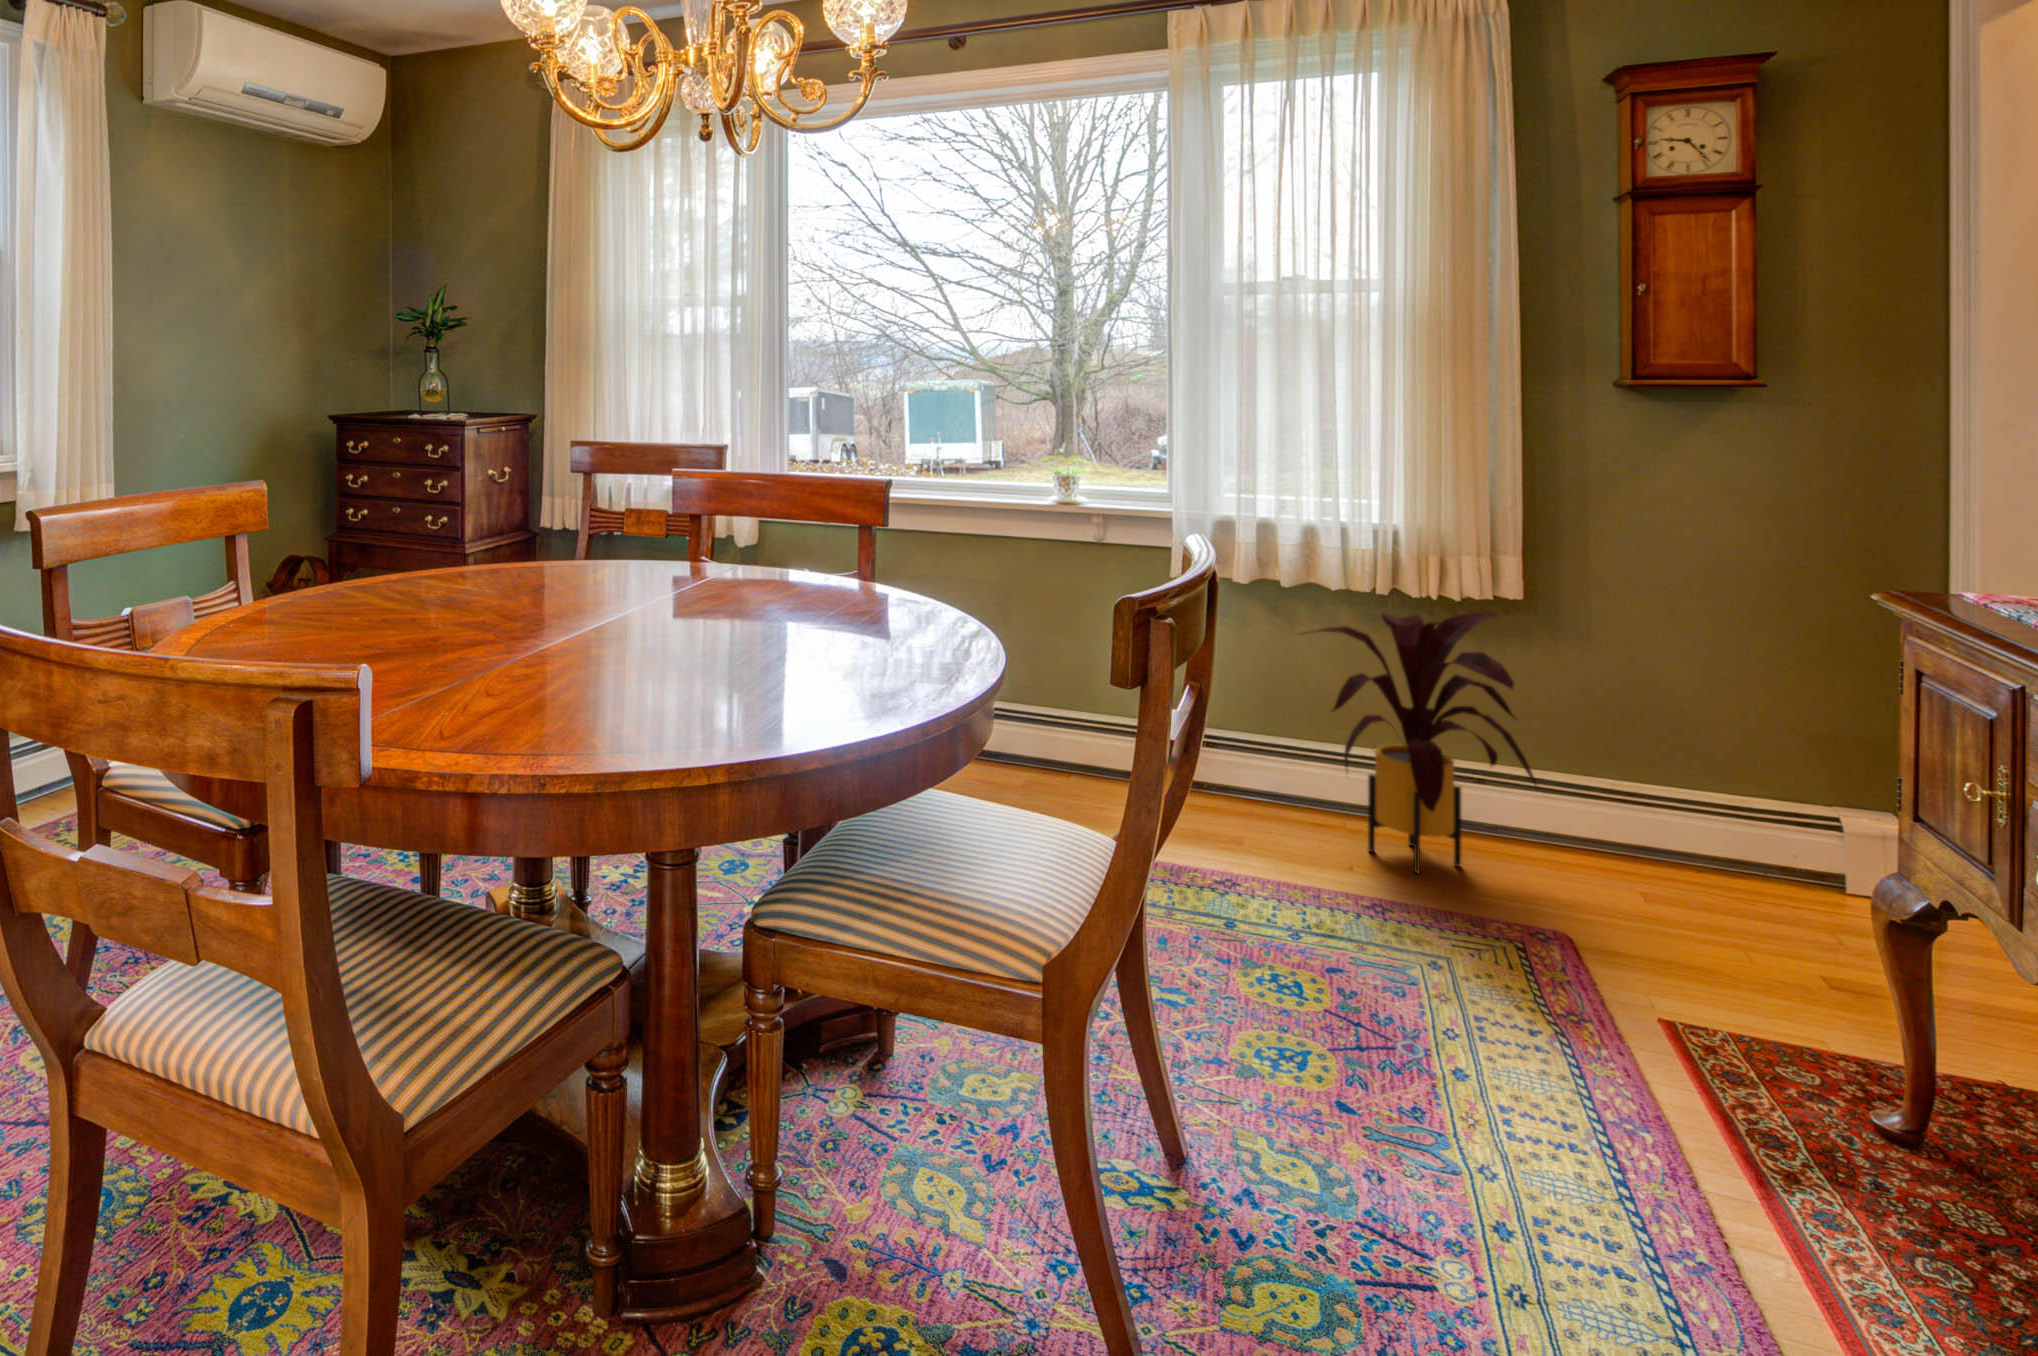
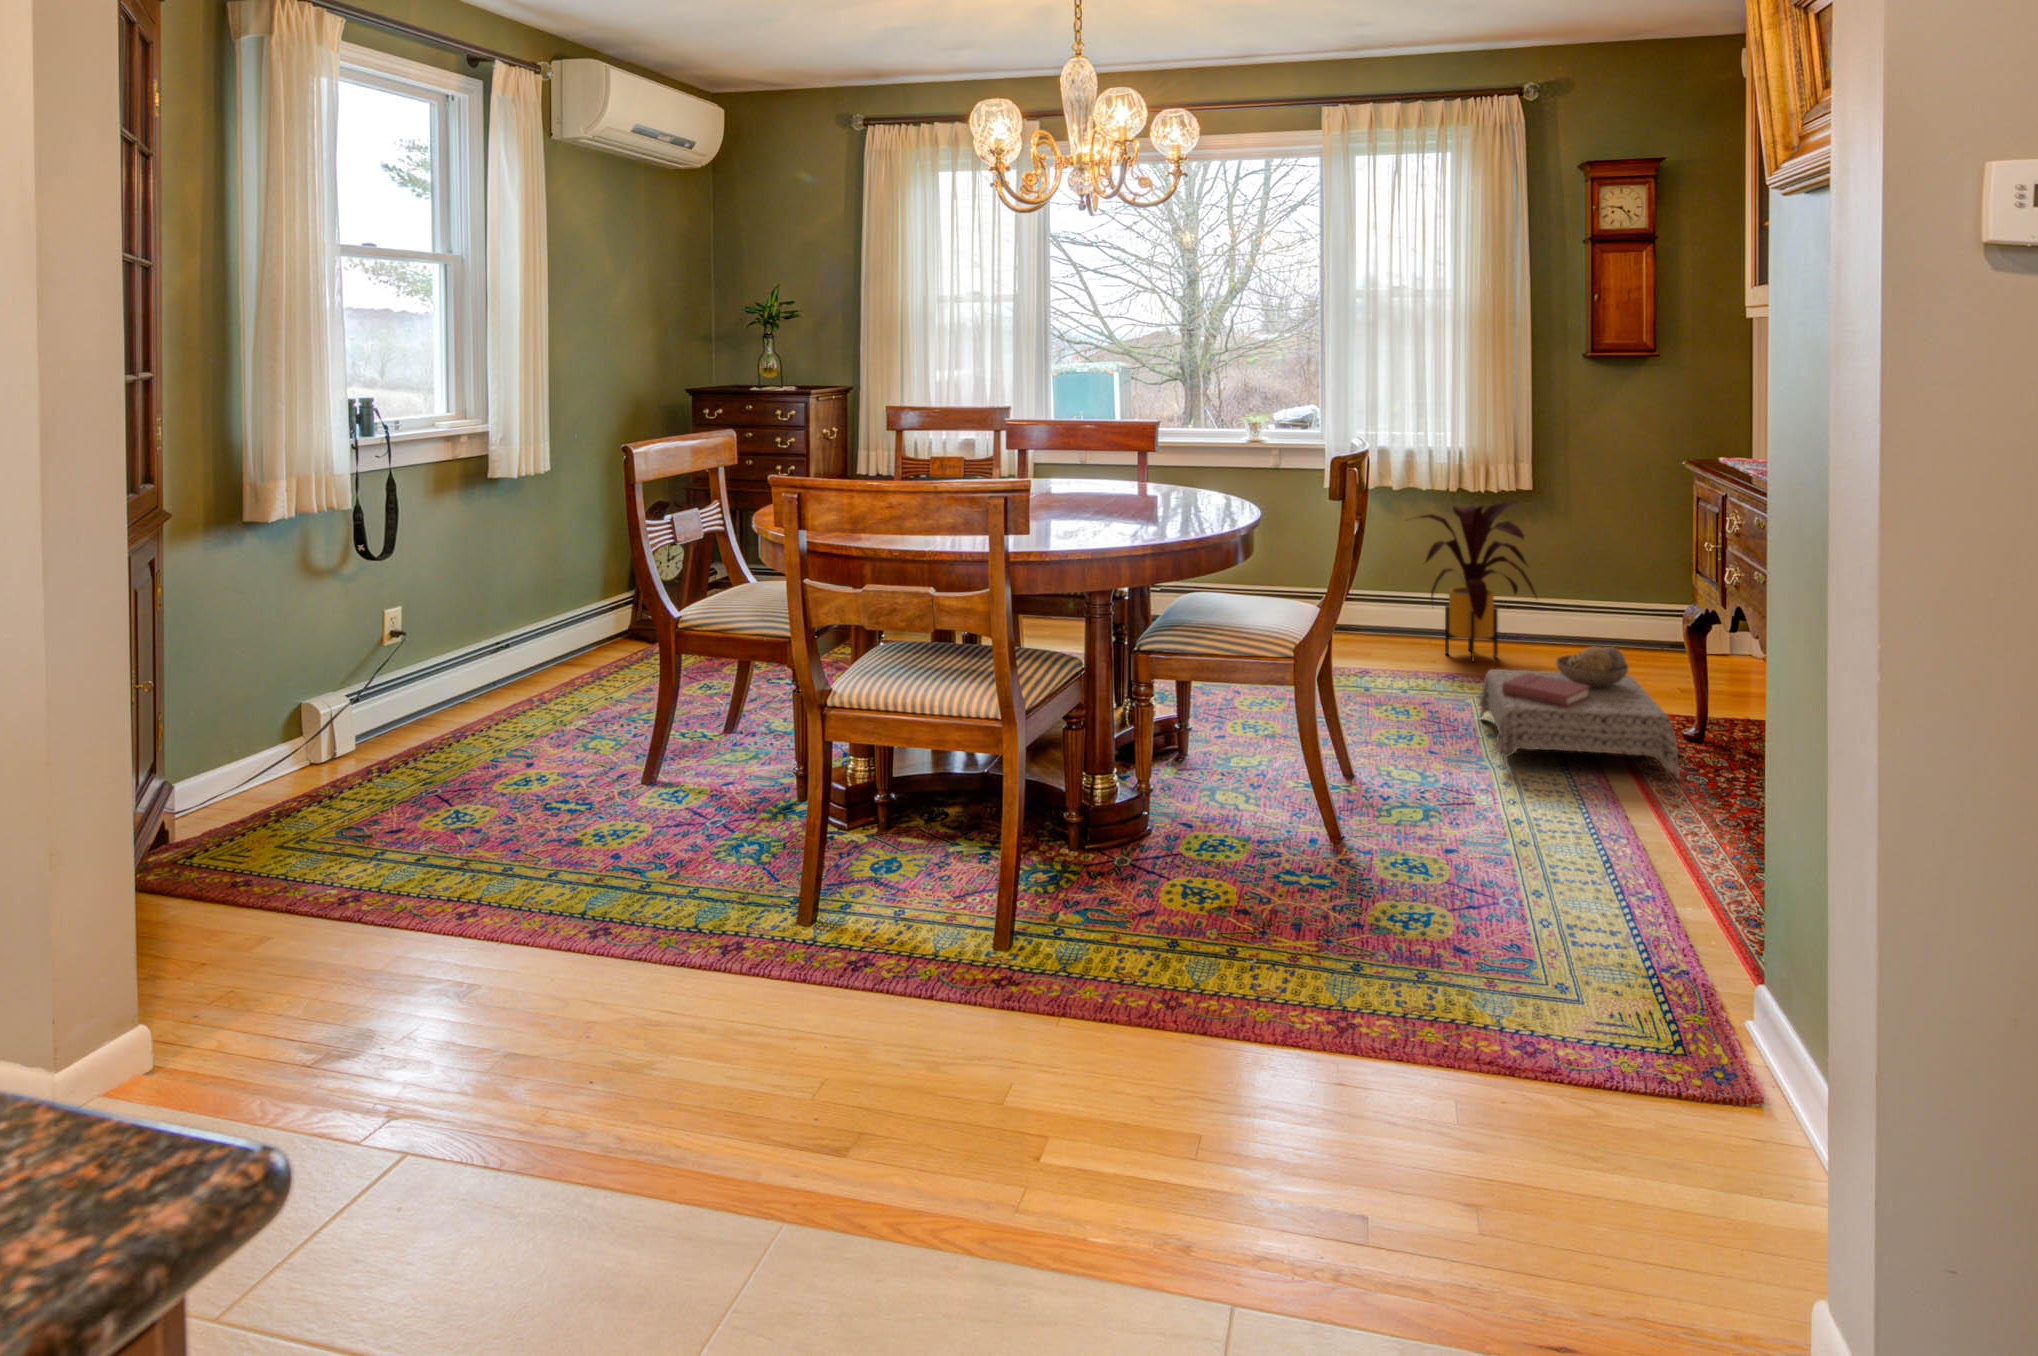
ottoman: none [1432,938,1909,1281] -> present [1479,647,1680,778]

